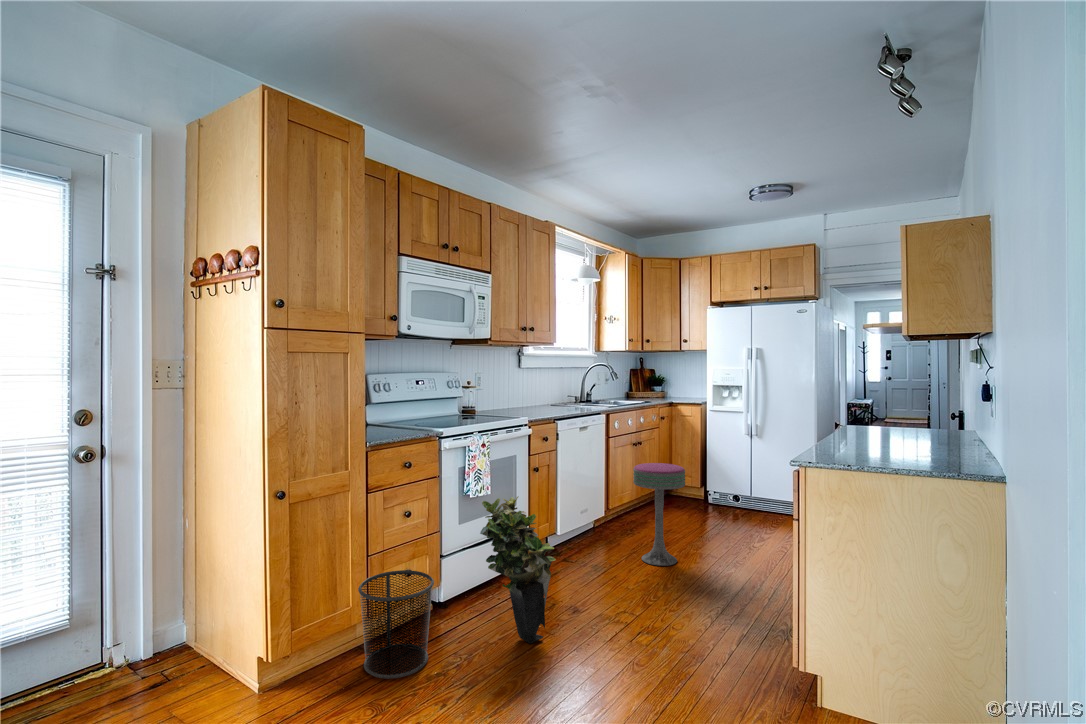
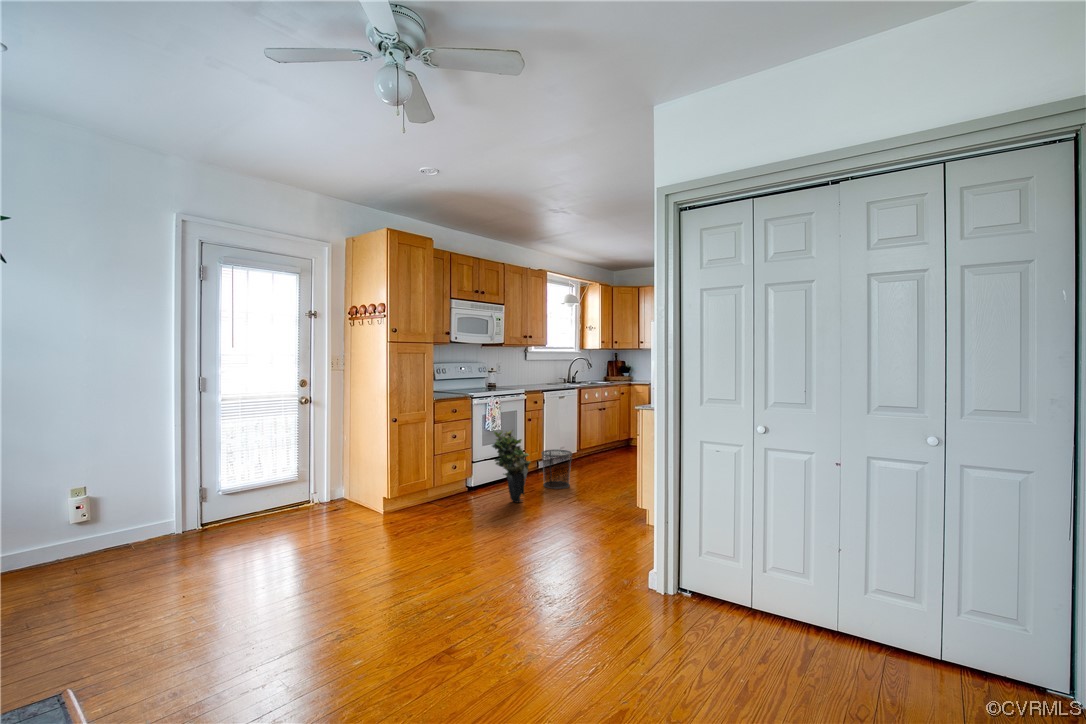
bar stool: present [633,463,685,566] -> none [588,419,618,478]
waste bin: present [358,570,434,679] -> present [542,450,572,489]

